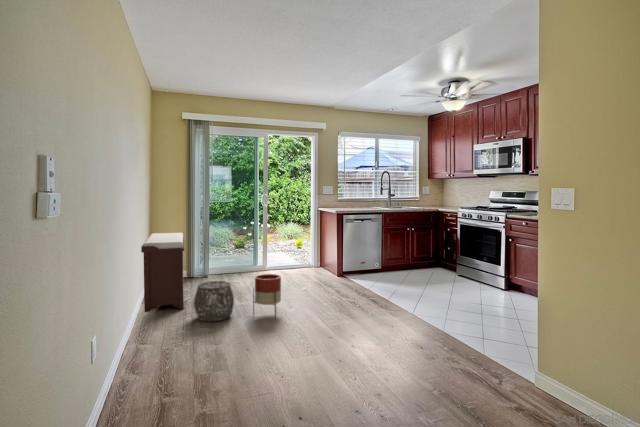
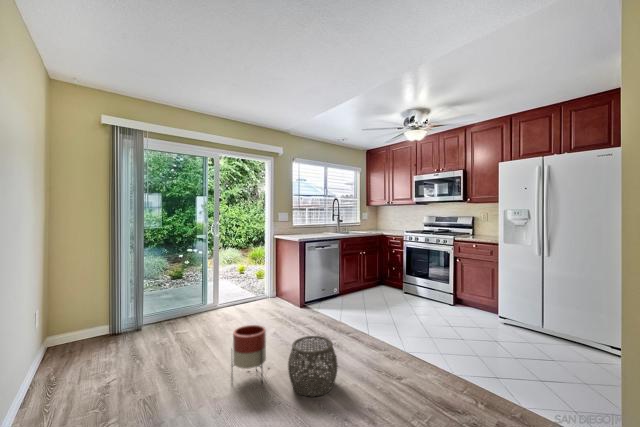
bench: present [141,233,184,312] -> none [65,275,132,401]
woven basket: present [194,281,234,322] -> present [288,336,338,397]

